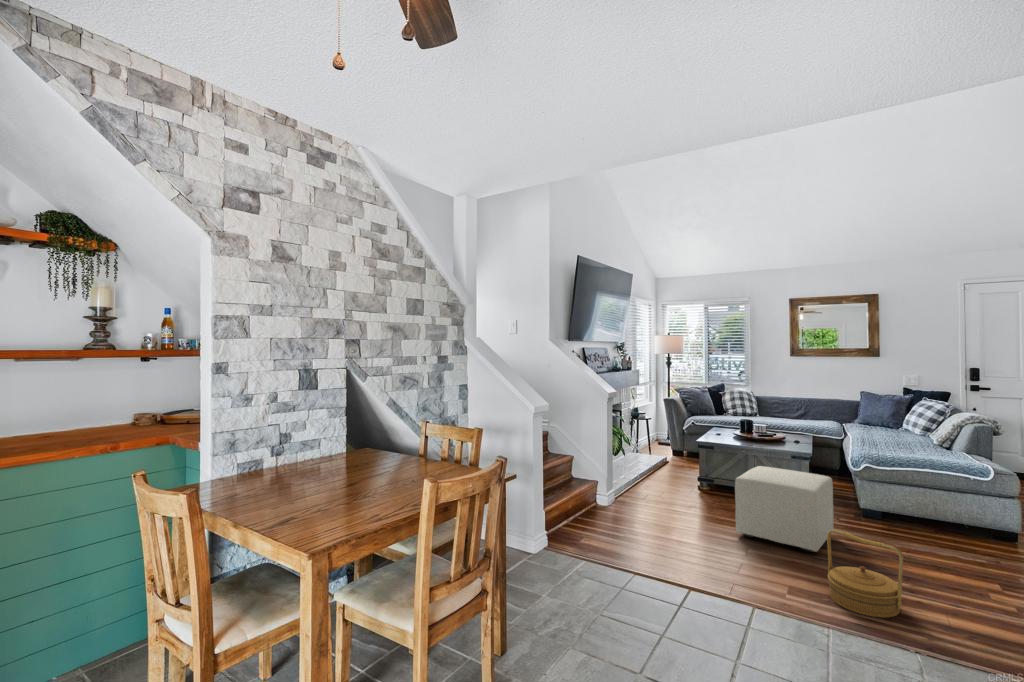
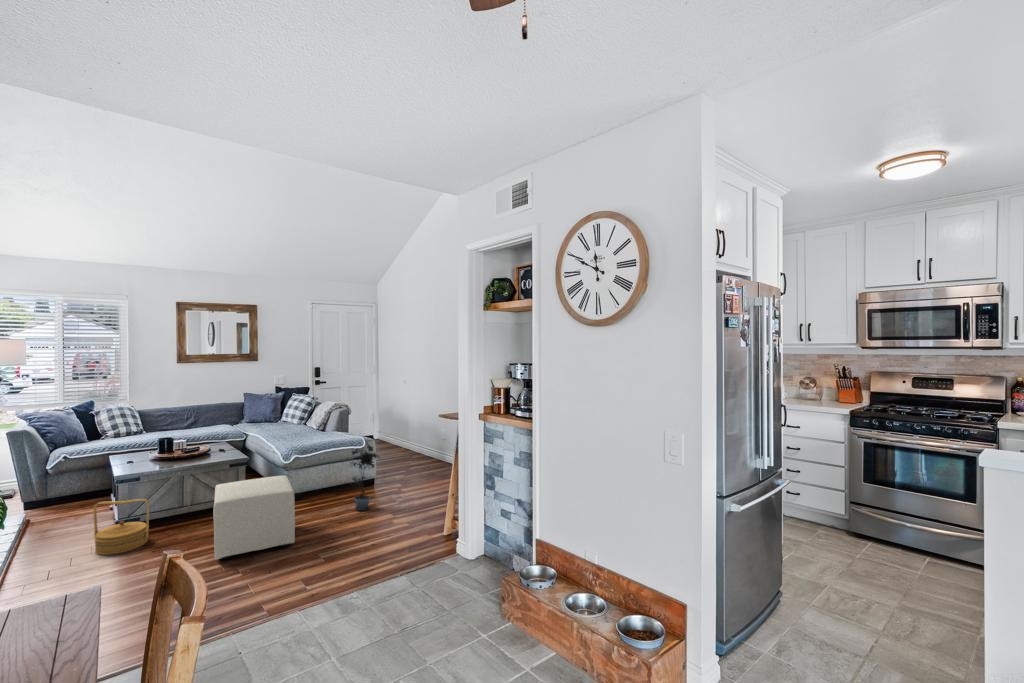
potted plant: none [926,467,982,564] -> present [350,443,379,511]
basket: present [827,529,903,618] -> present [93,499,150,555]

